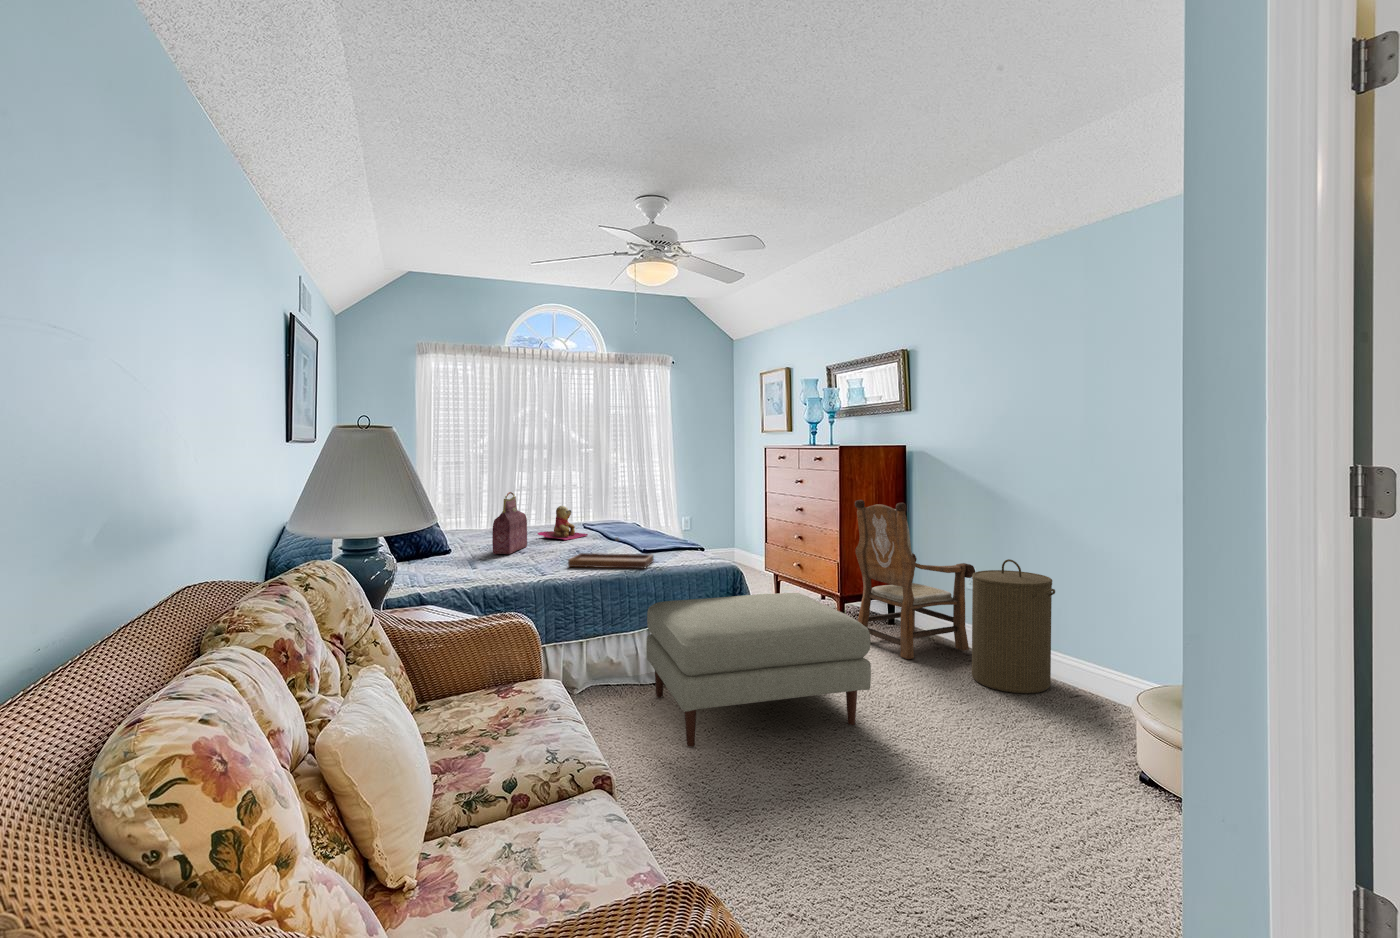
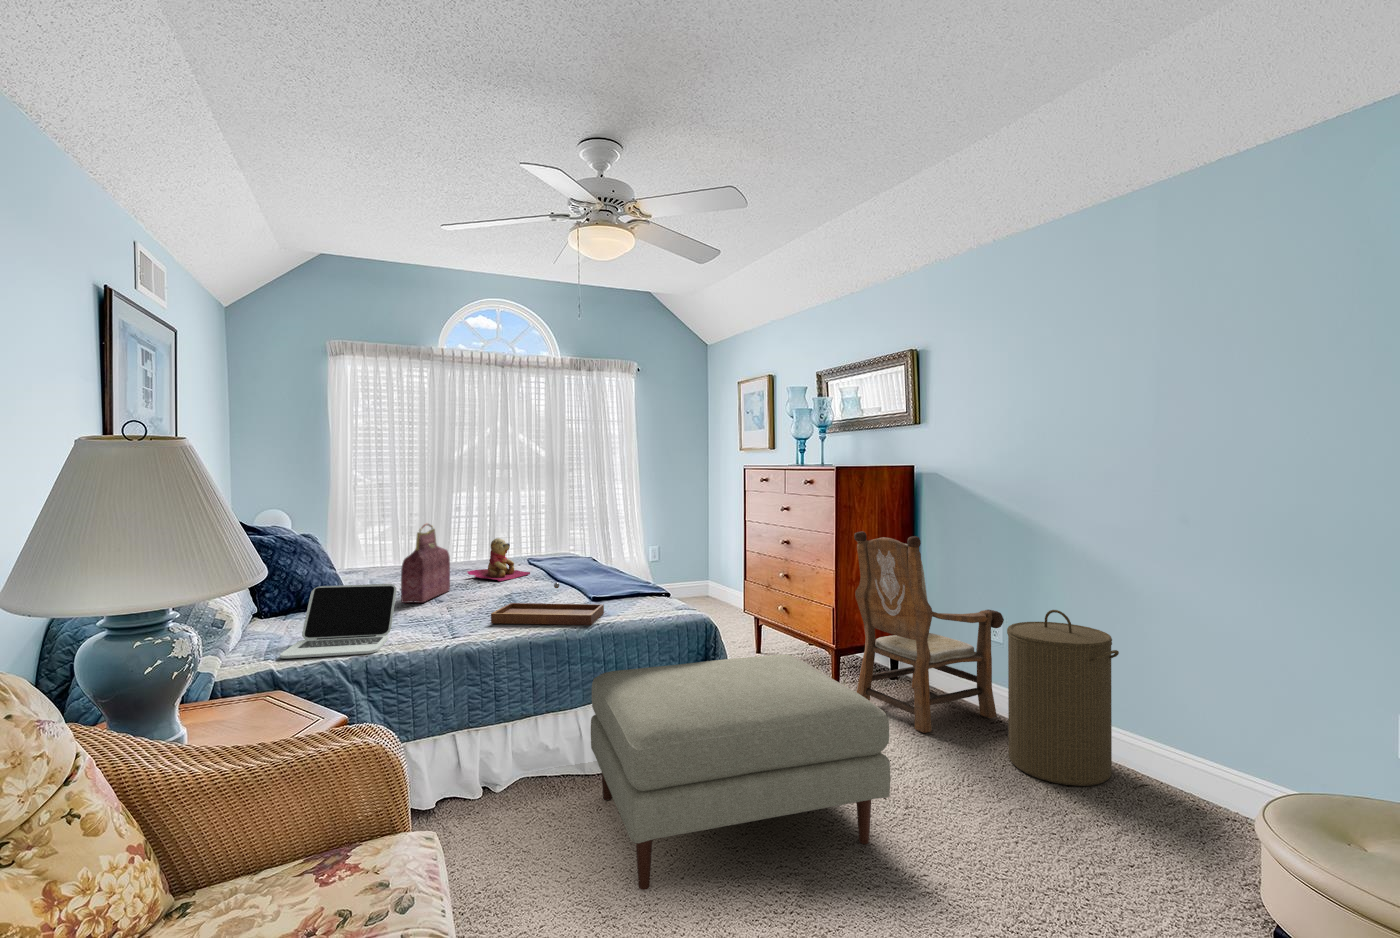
laptop: none [421,536,497,586] -> present [280,584,396,658]

